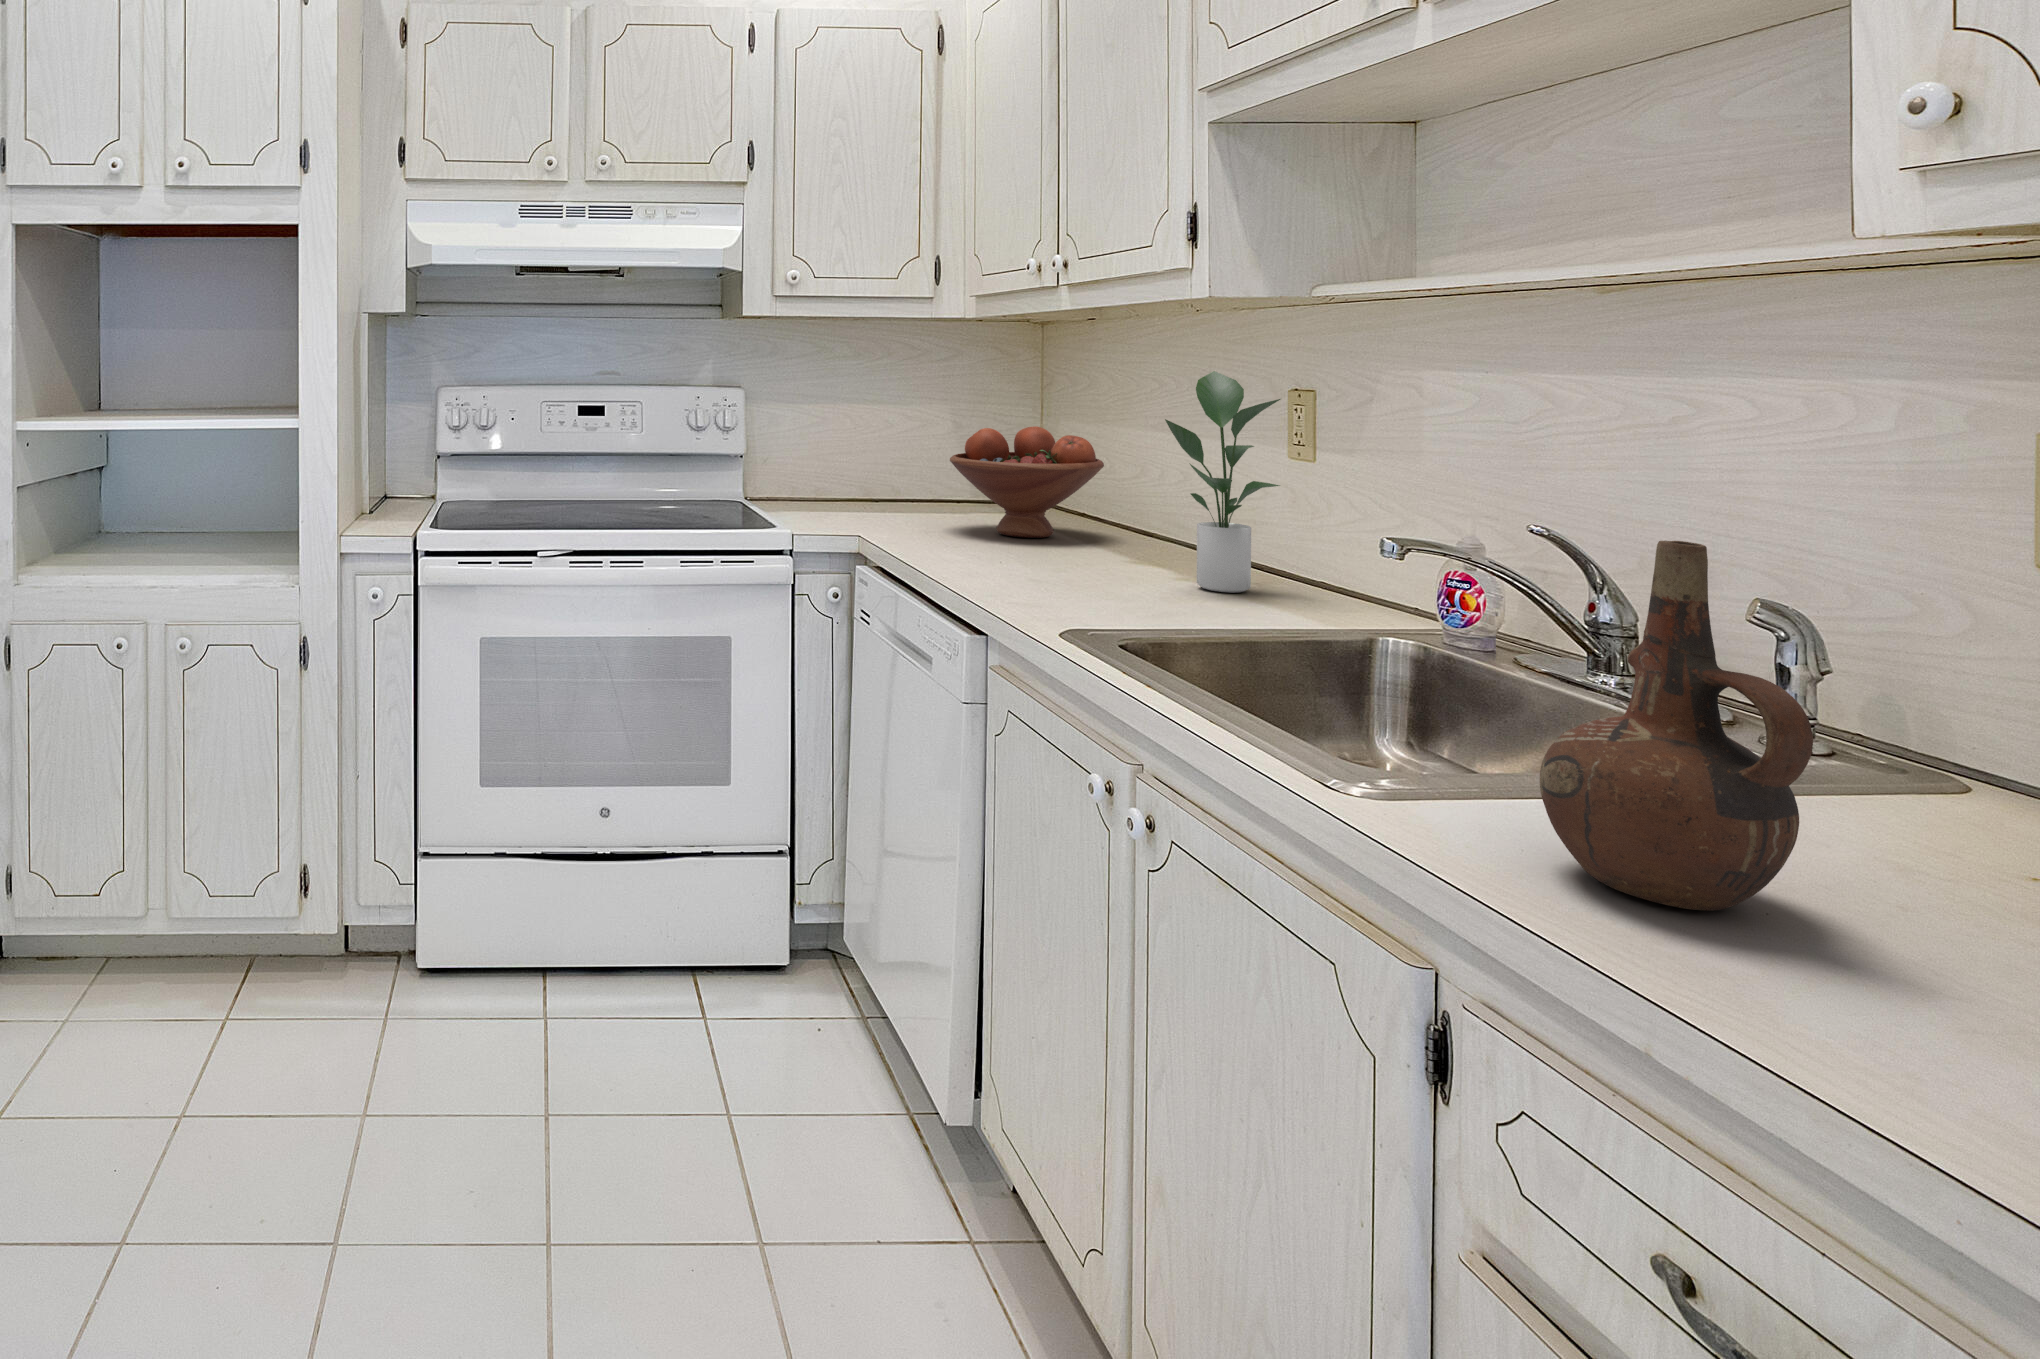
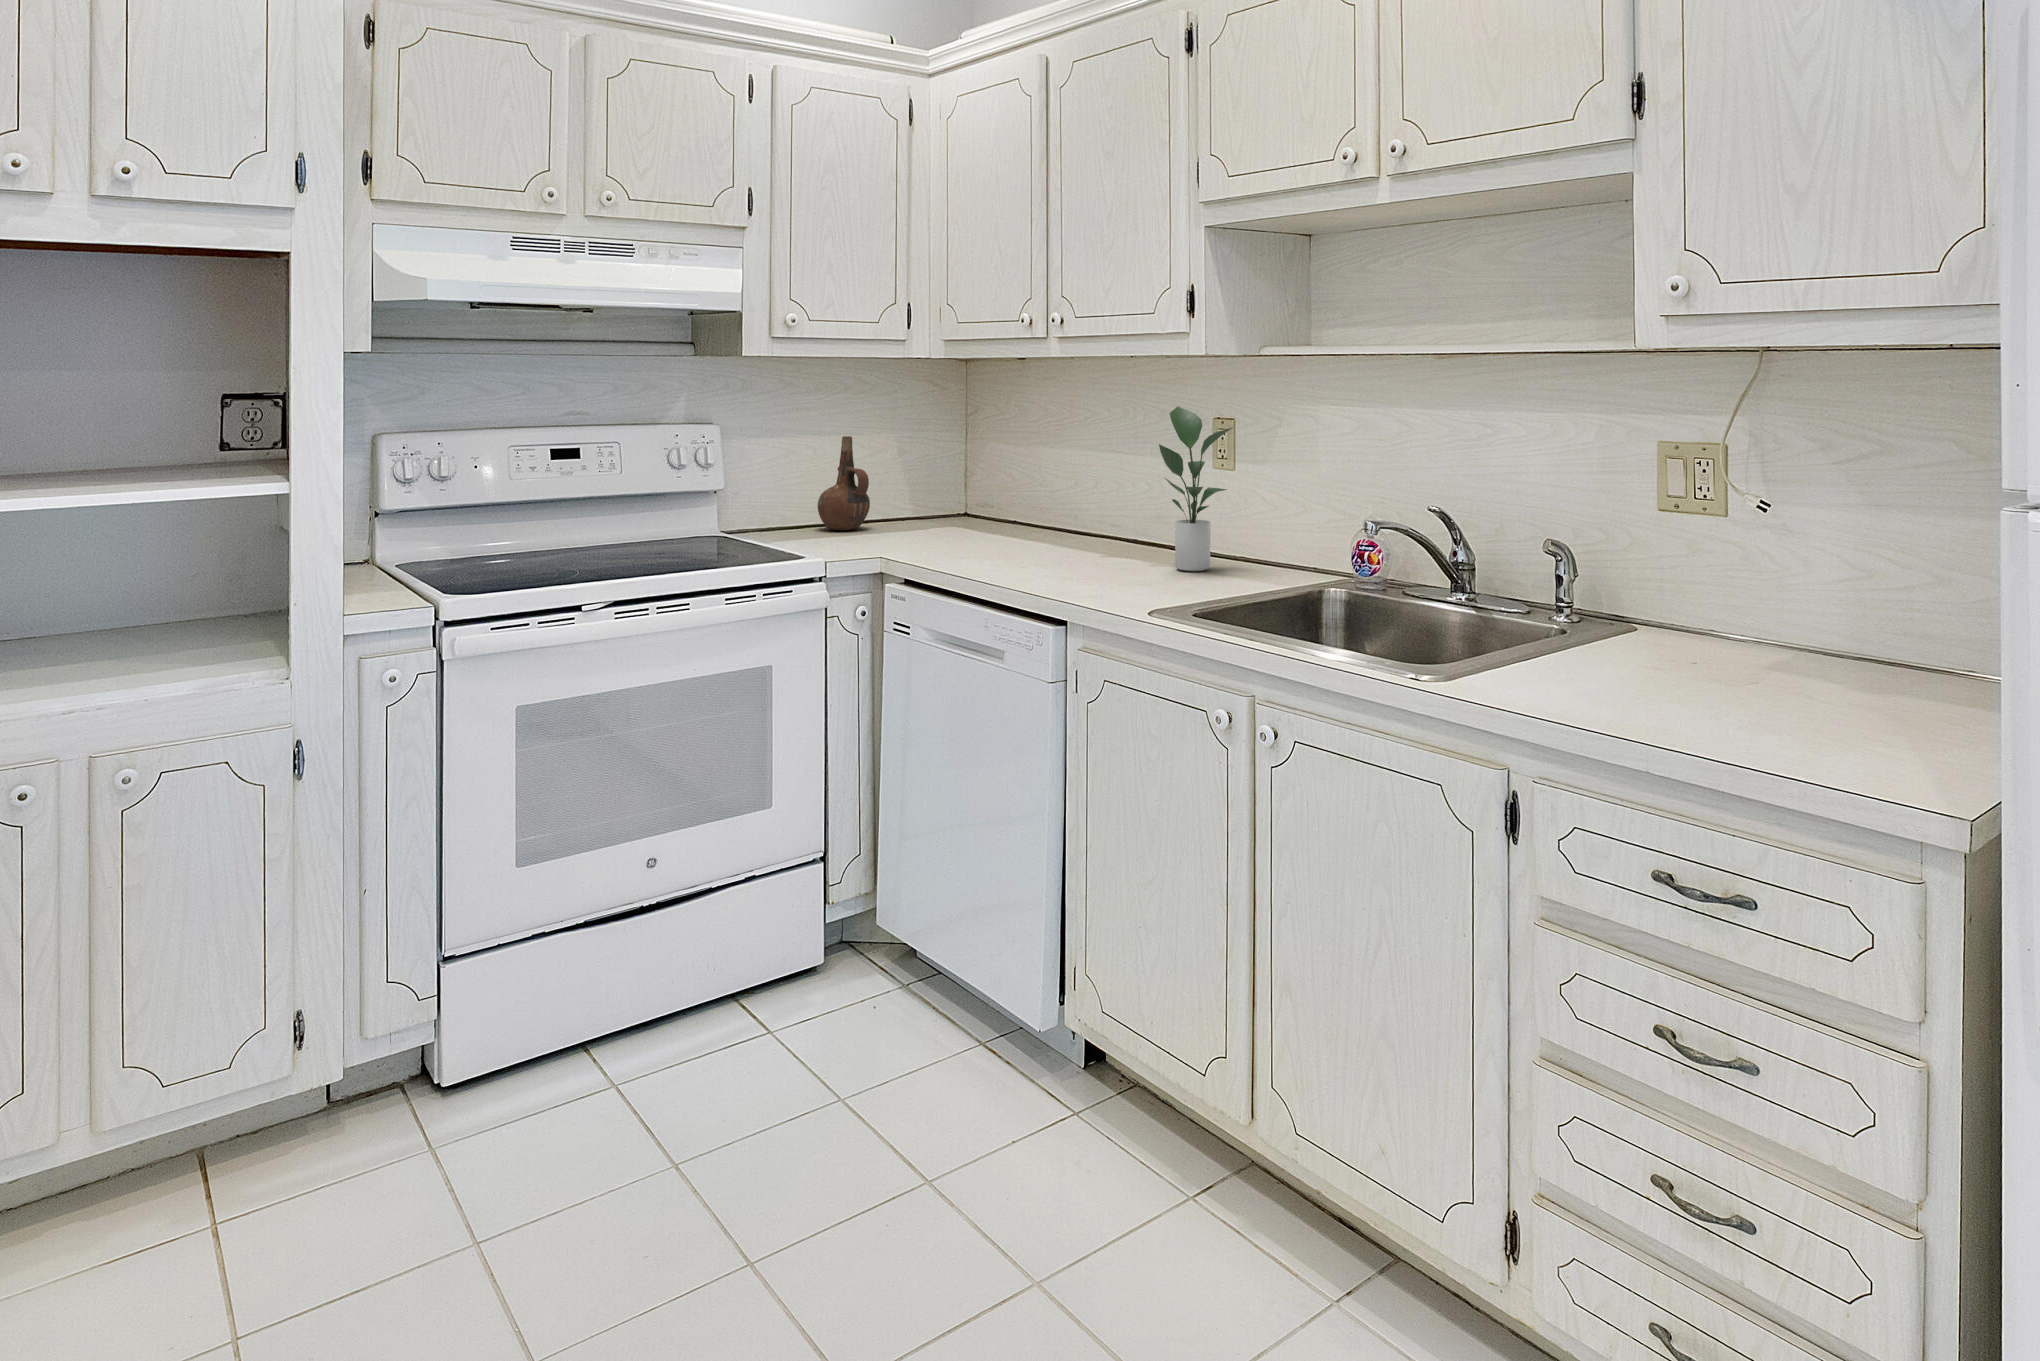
fruit bowl: present [950,426,1104,538] -> none [943,451,1064,545]
ceramic pitcher: present [1540,541,1813,911] -> present [818,436,870,530]

